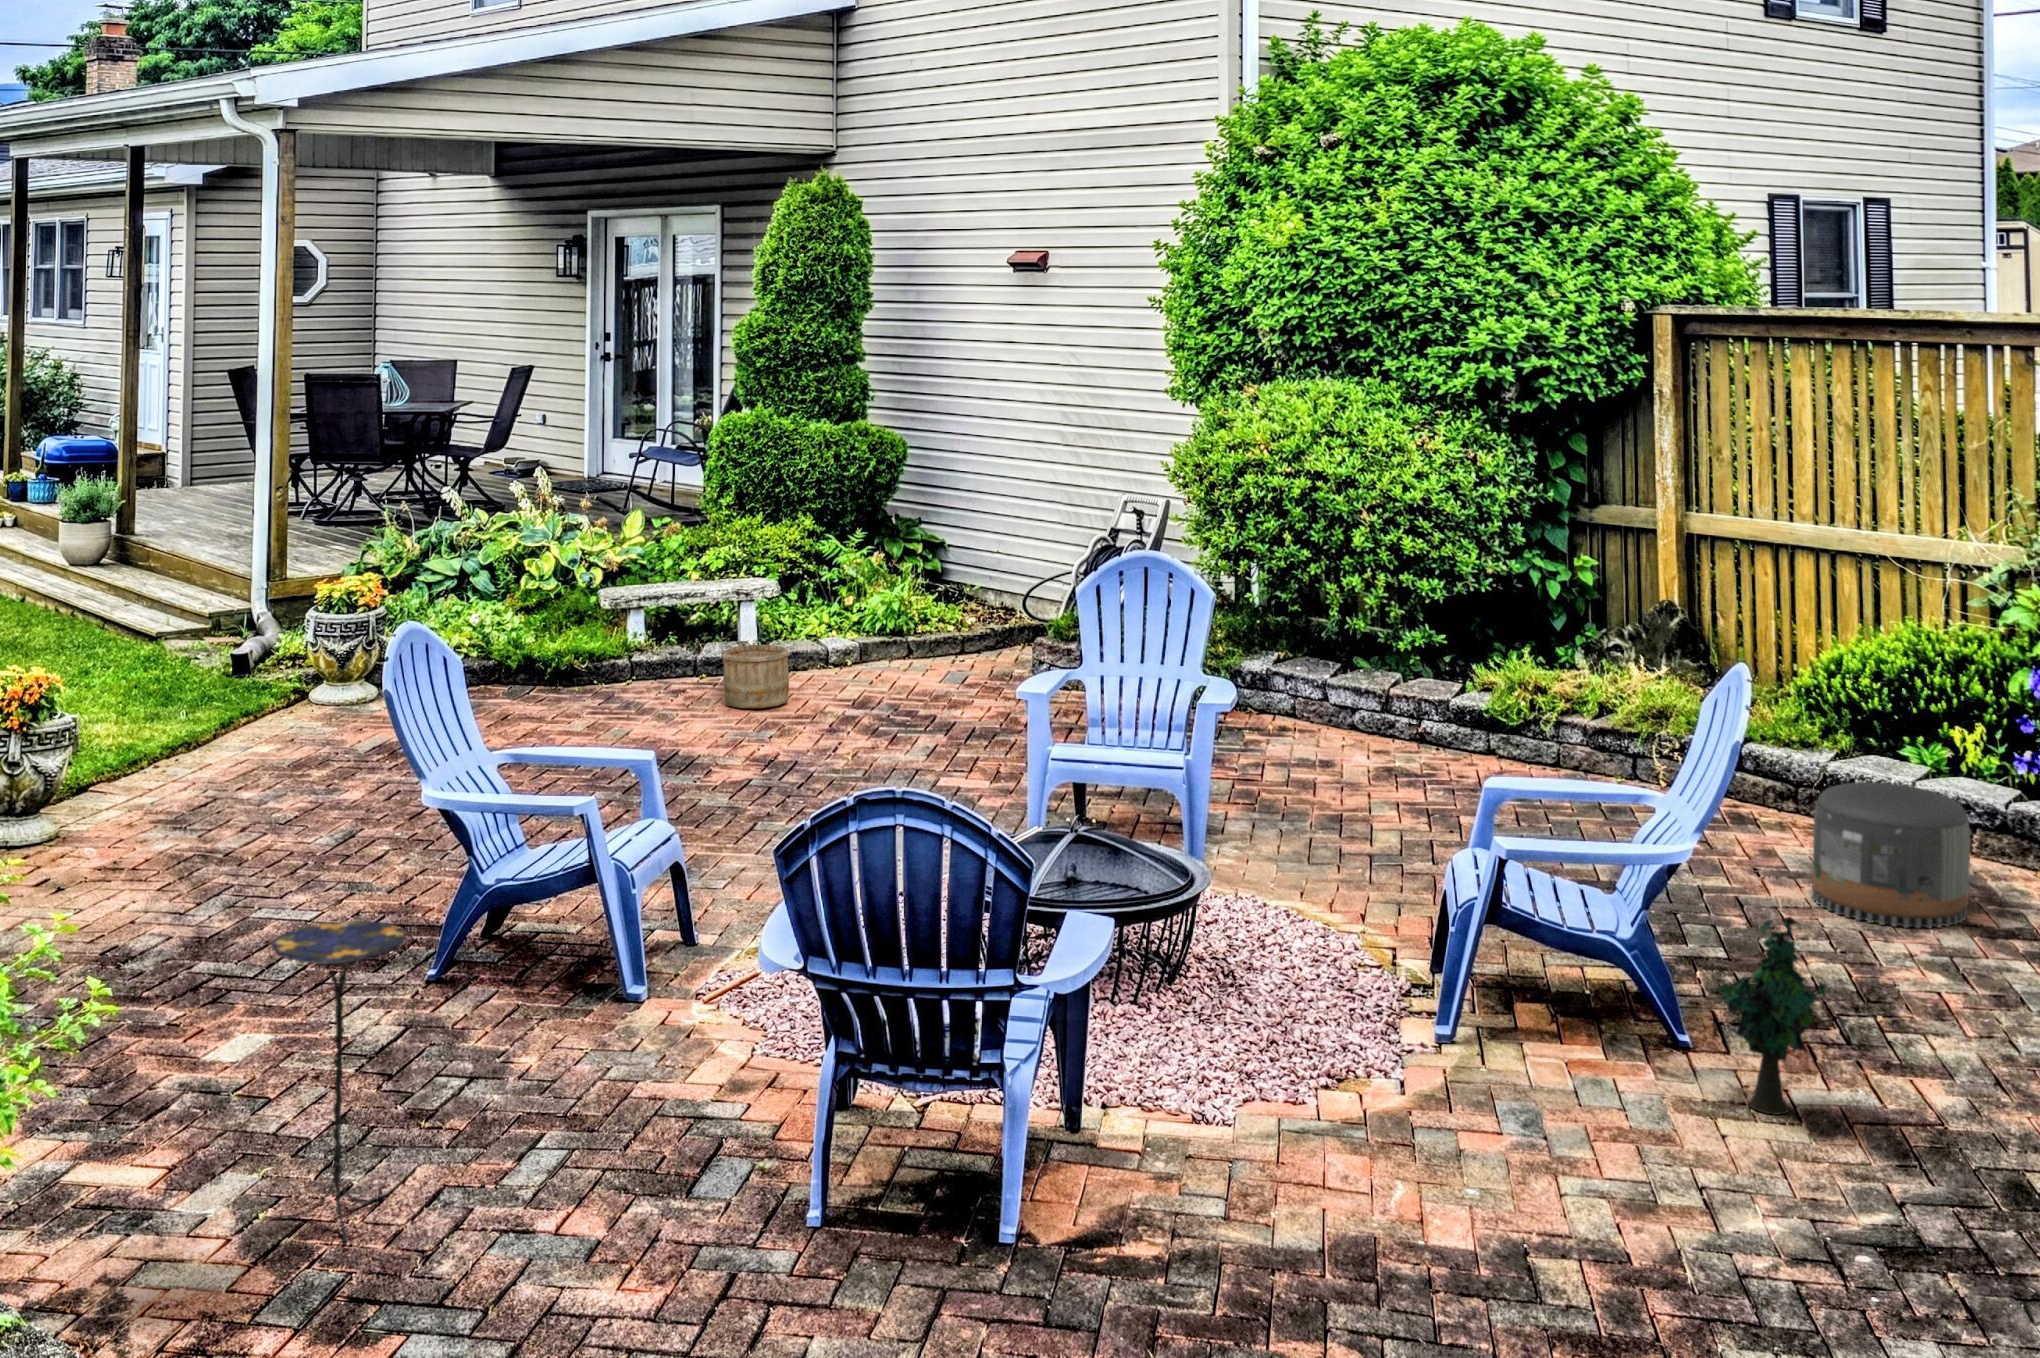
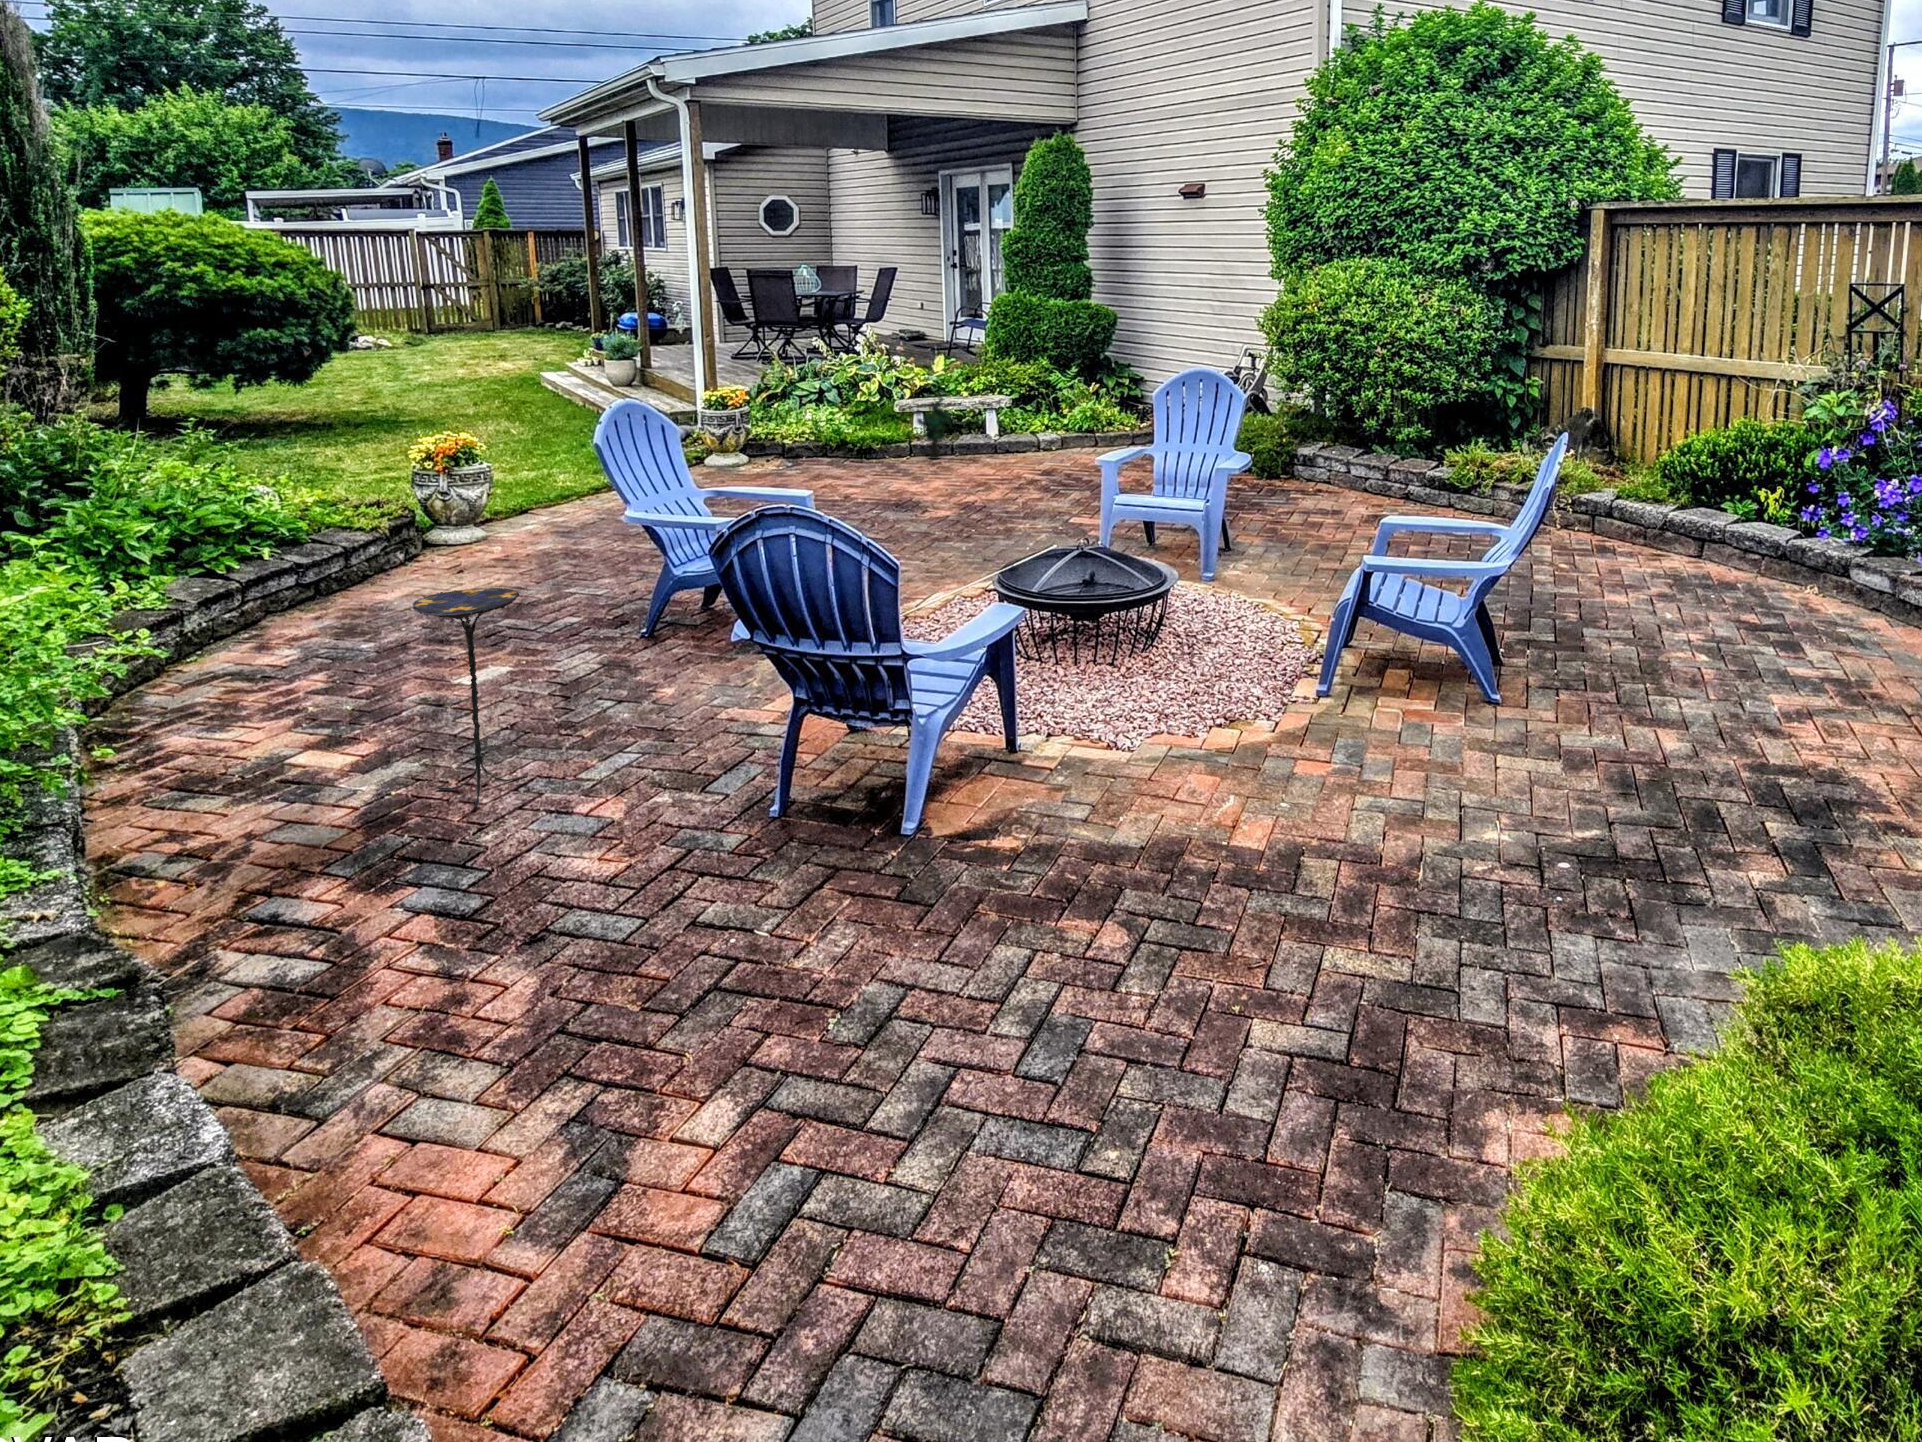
wooden bucket: present [721,645,790,708] -> none [955,432,1000,473]
pouf: present [1812,782,1970,928] -> none [1637,523,1750,624]
decorative plant: present [1717,917,1828,1115] -> present [918,397,950,459]

